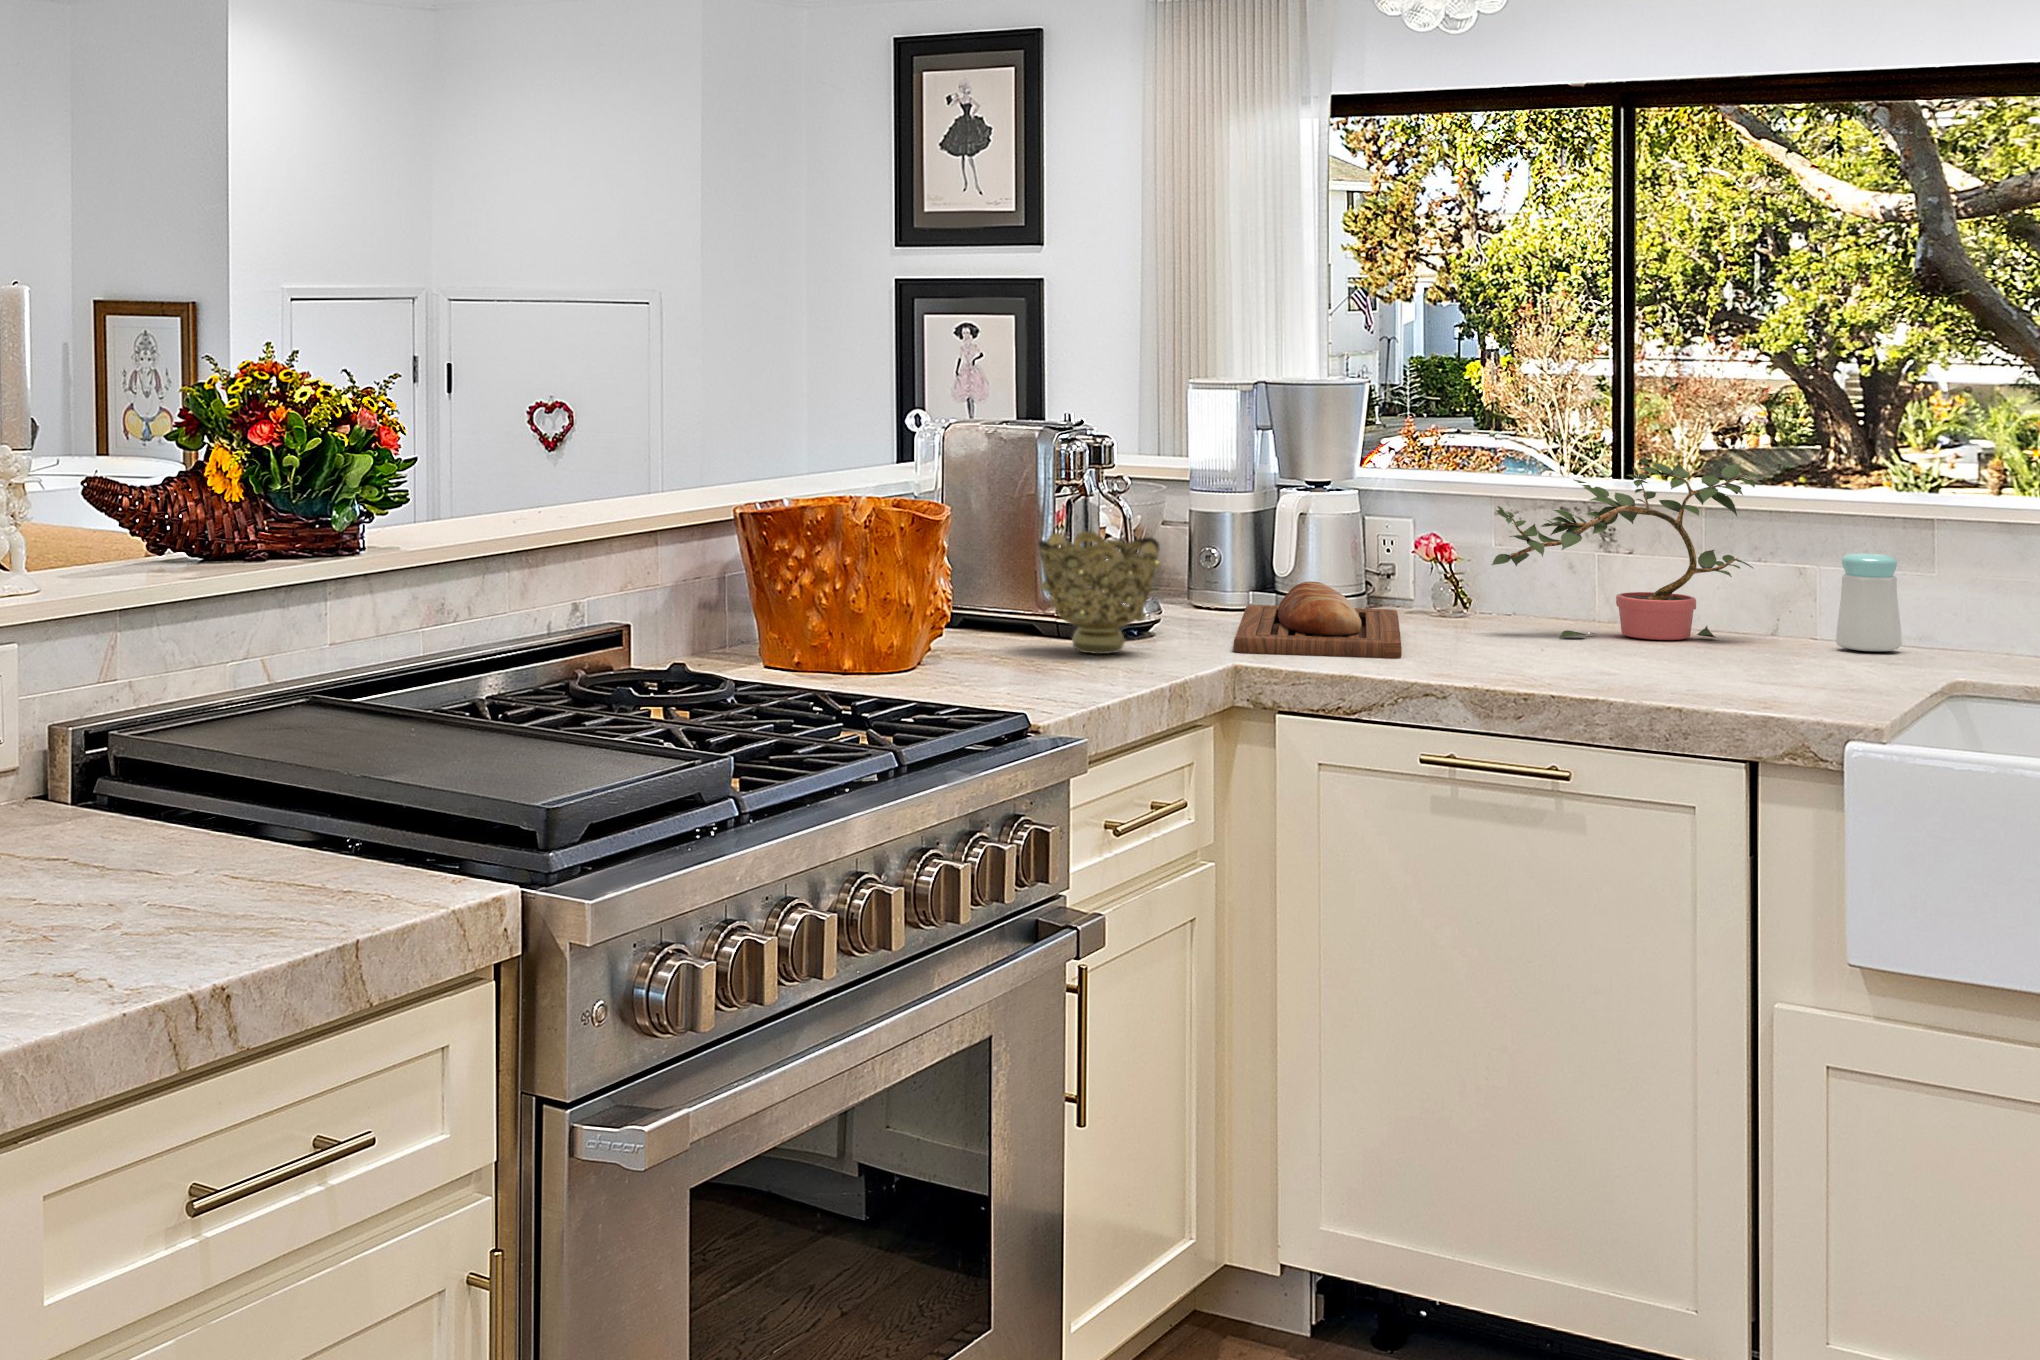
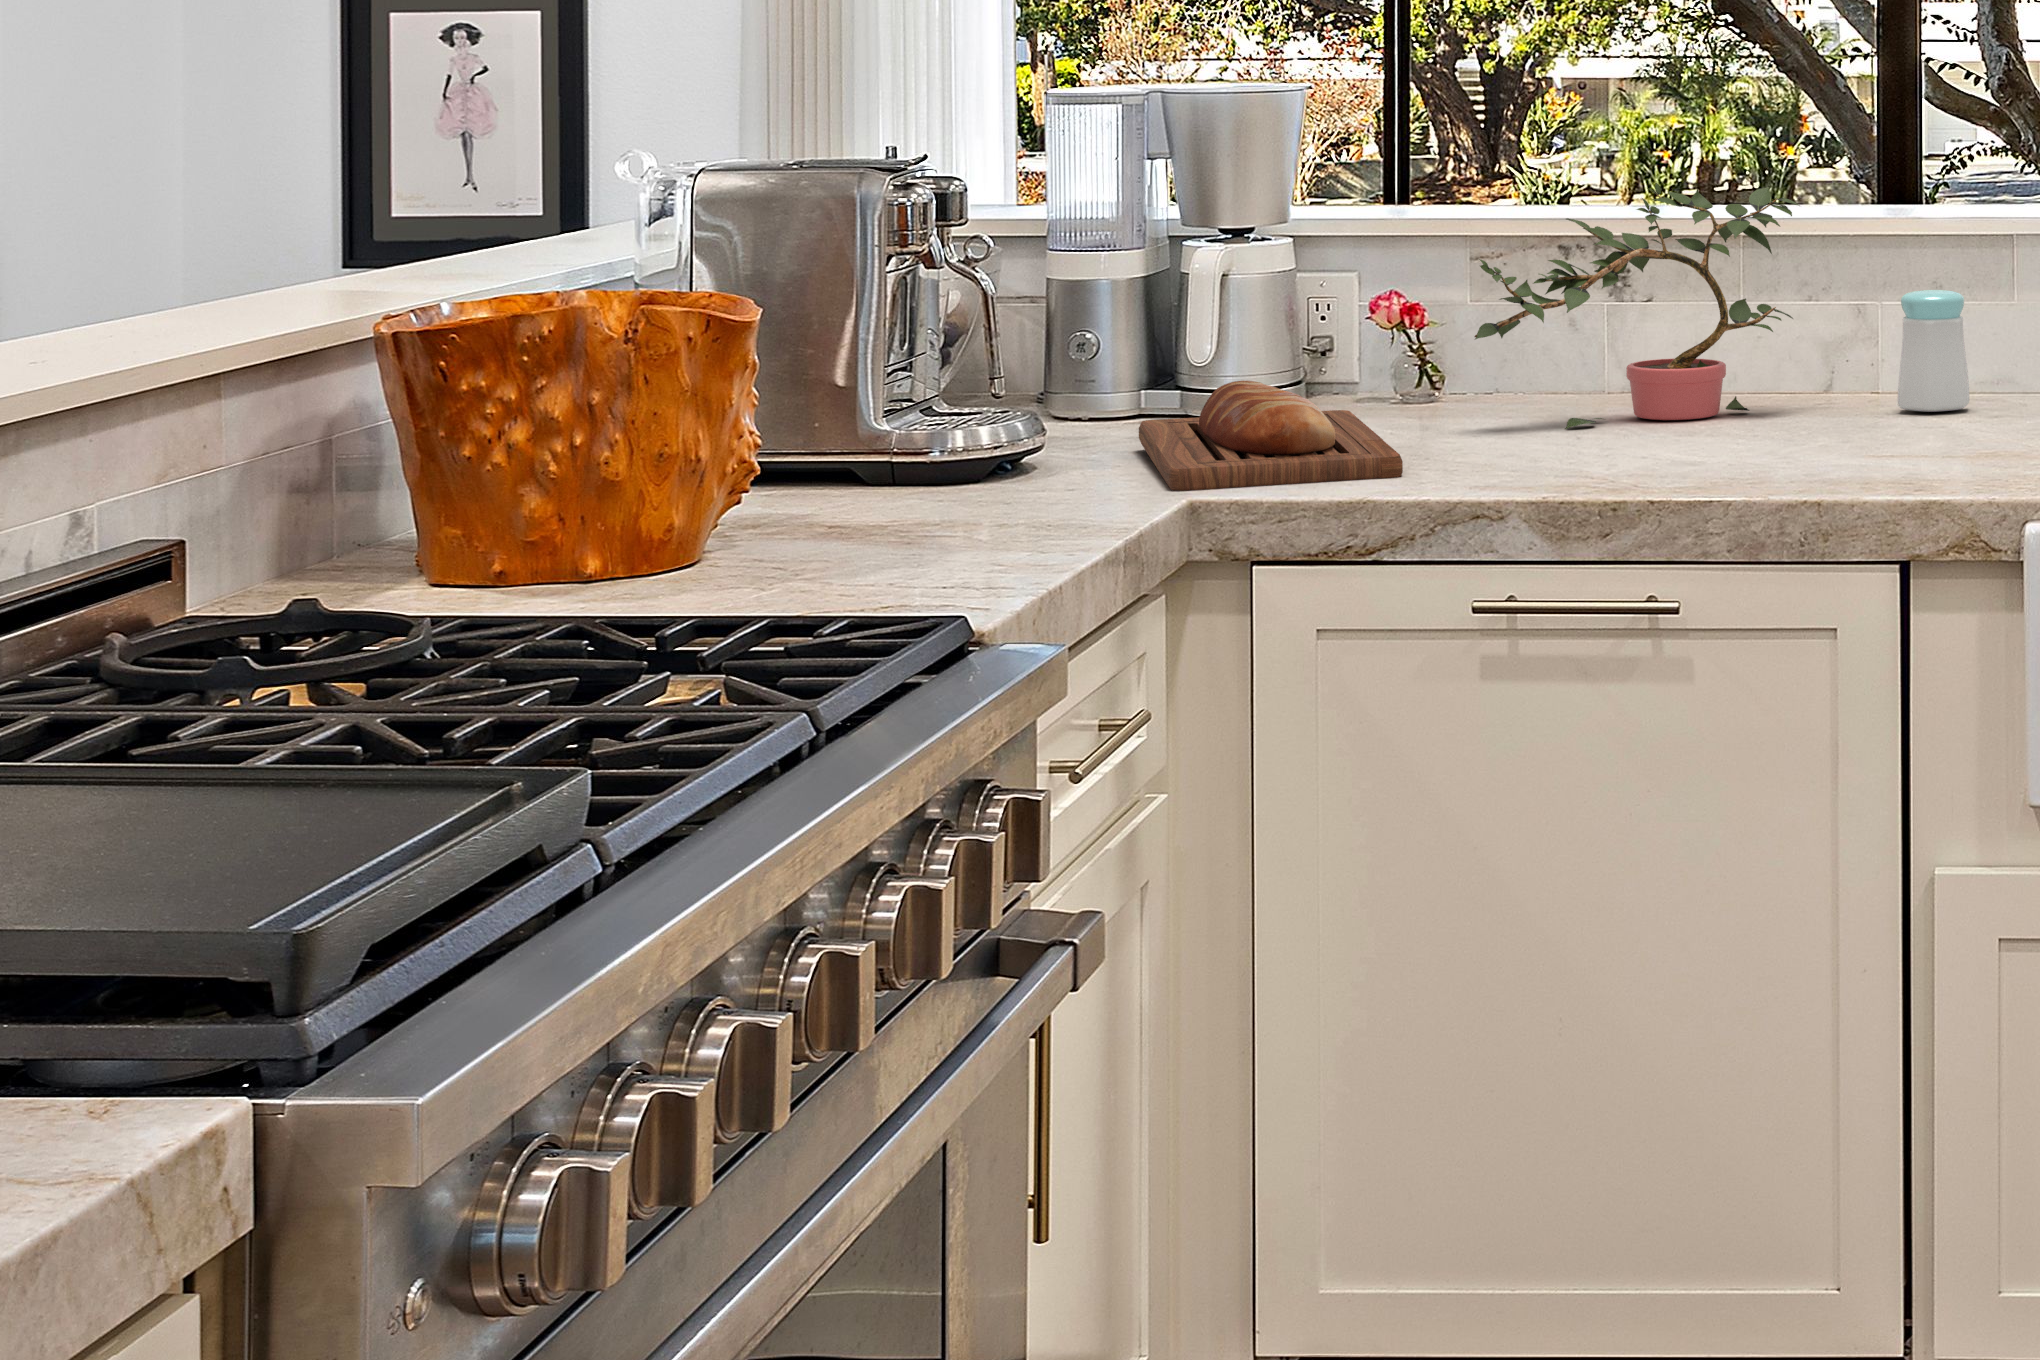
decorative bowl: present [1038,531,1161,654] -> none [883,334,1074,513]

